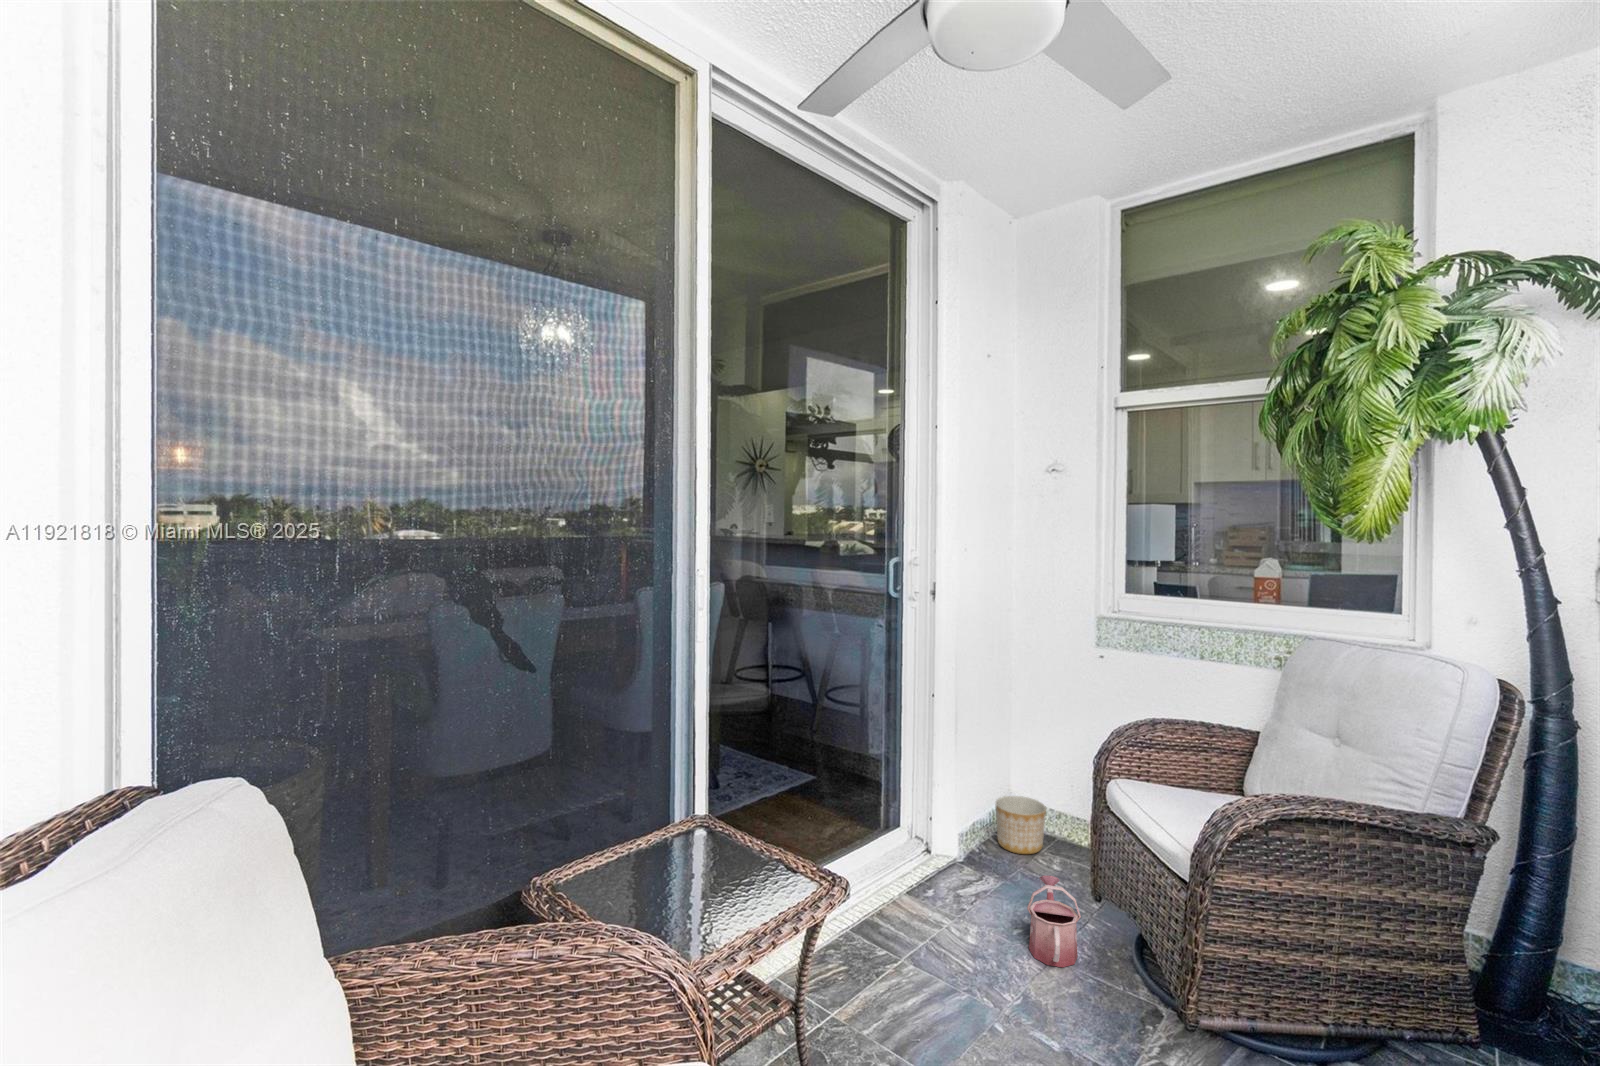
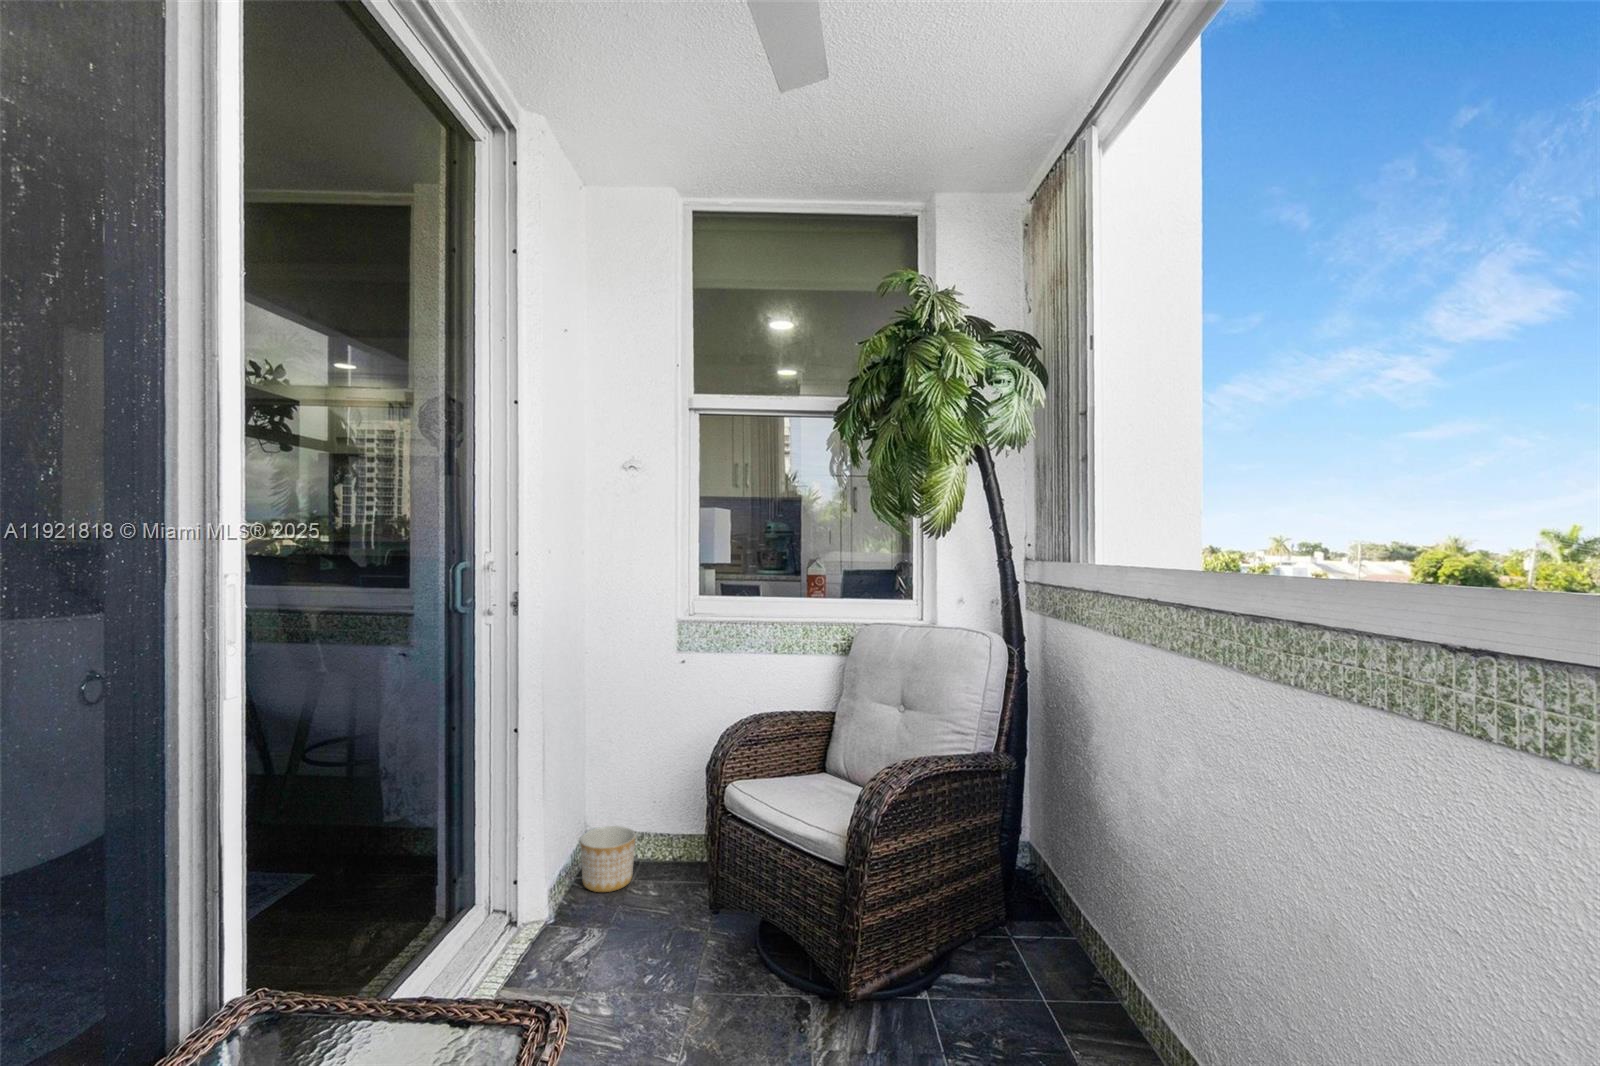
watering can: present [1027,875,1081,967] -> none [664,903,719,1002]

